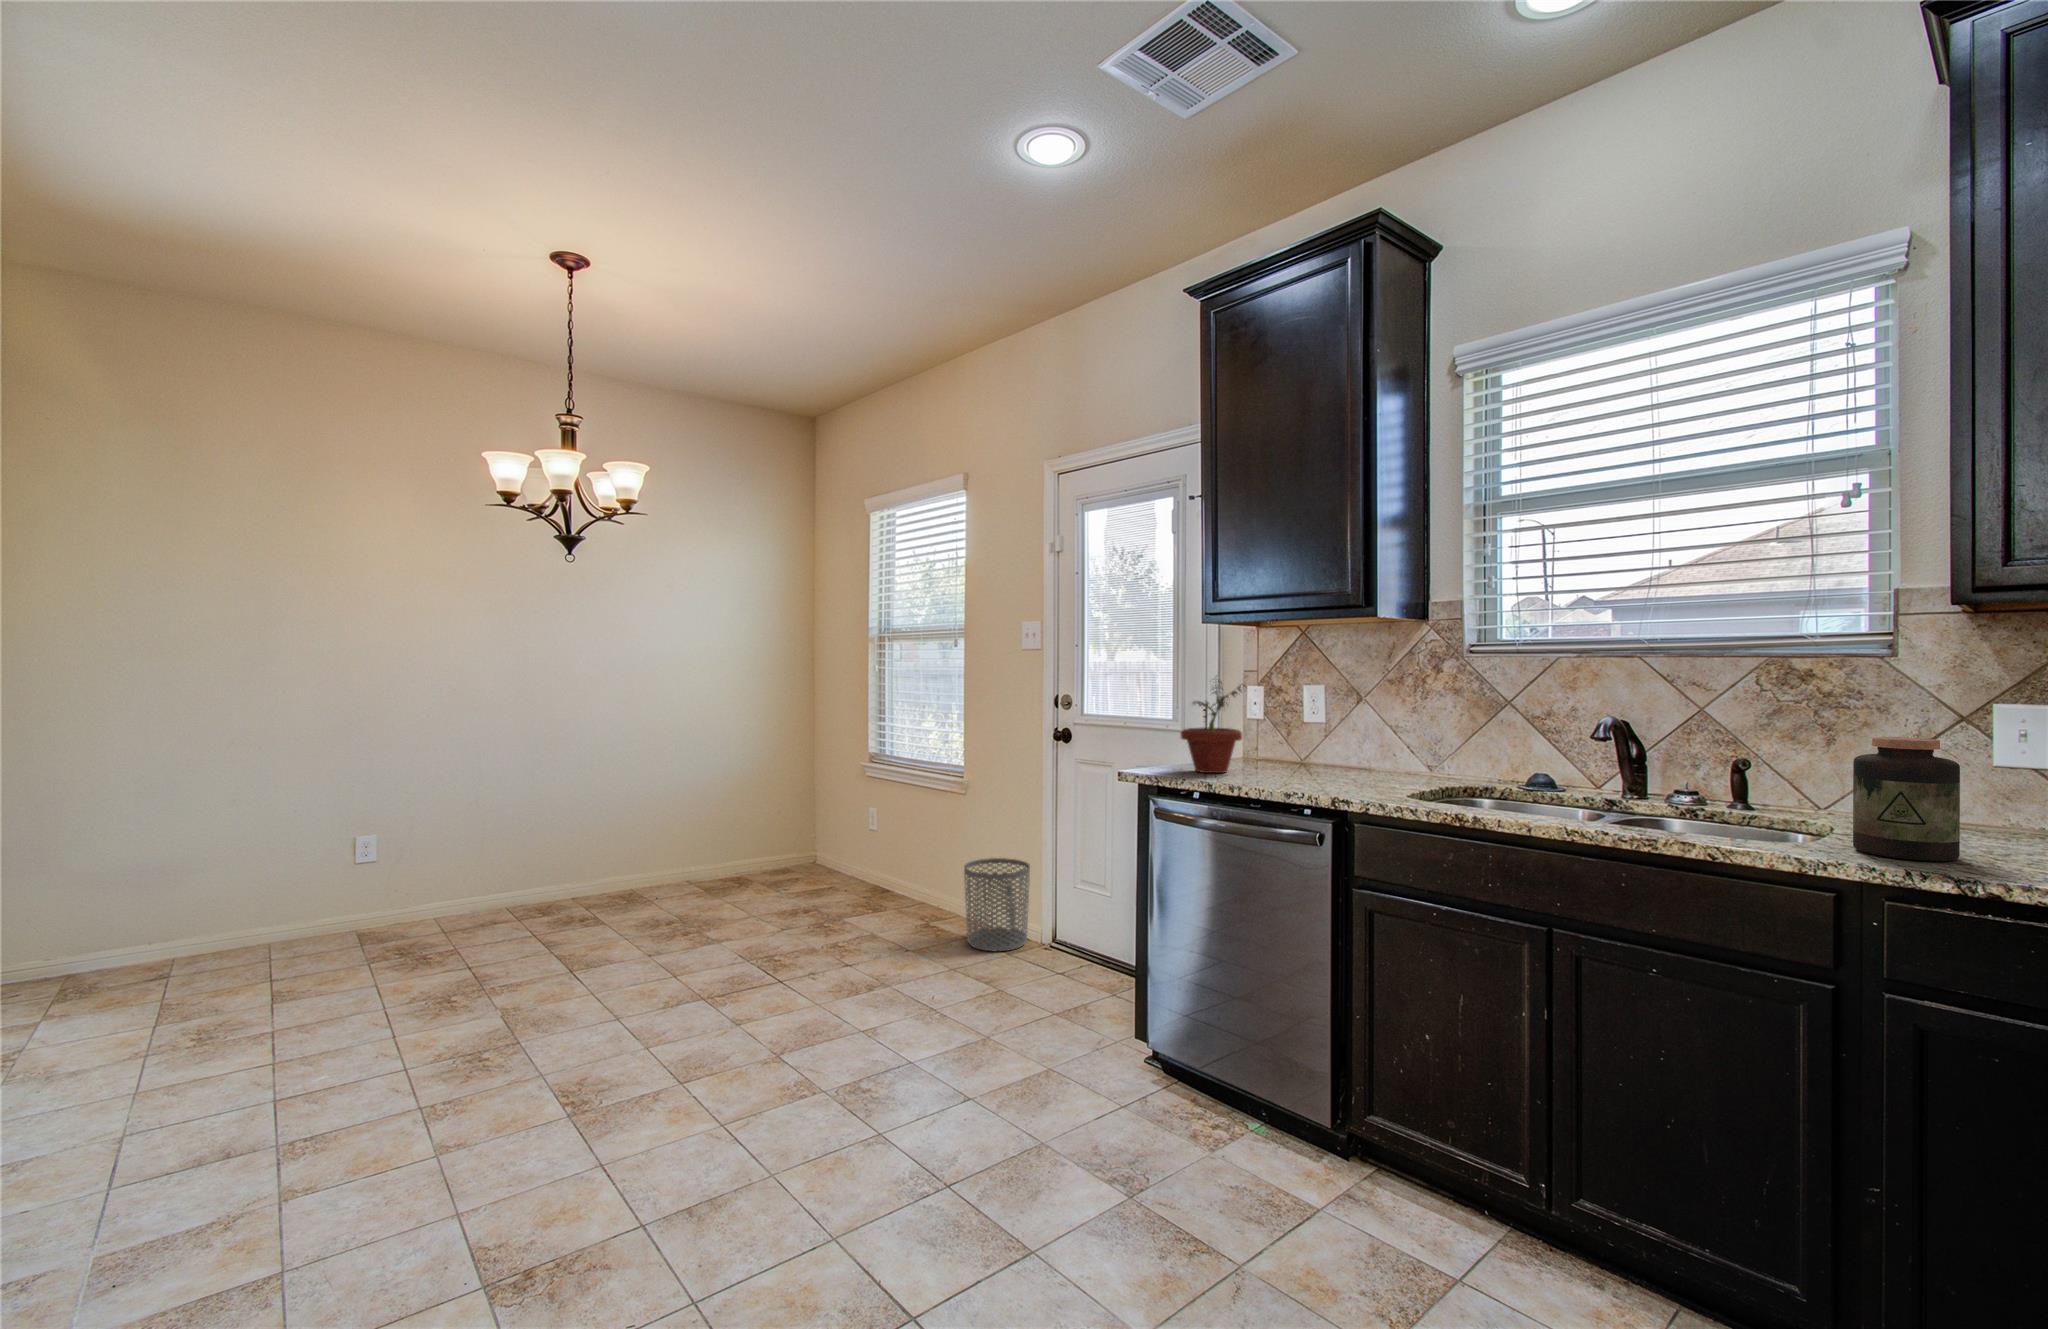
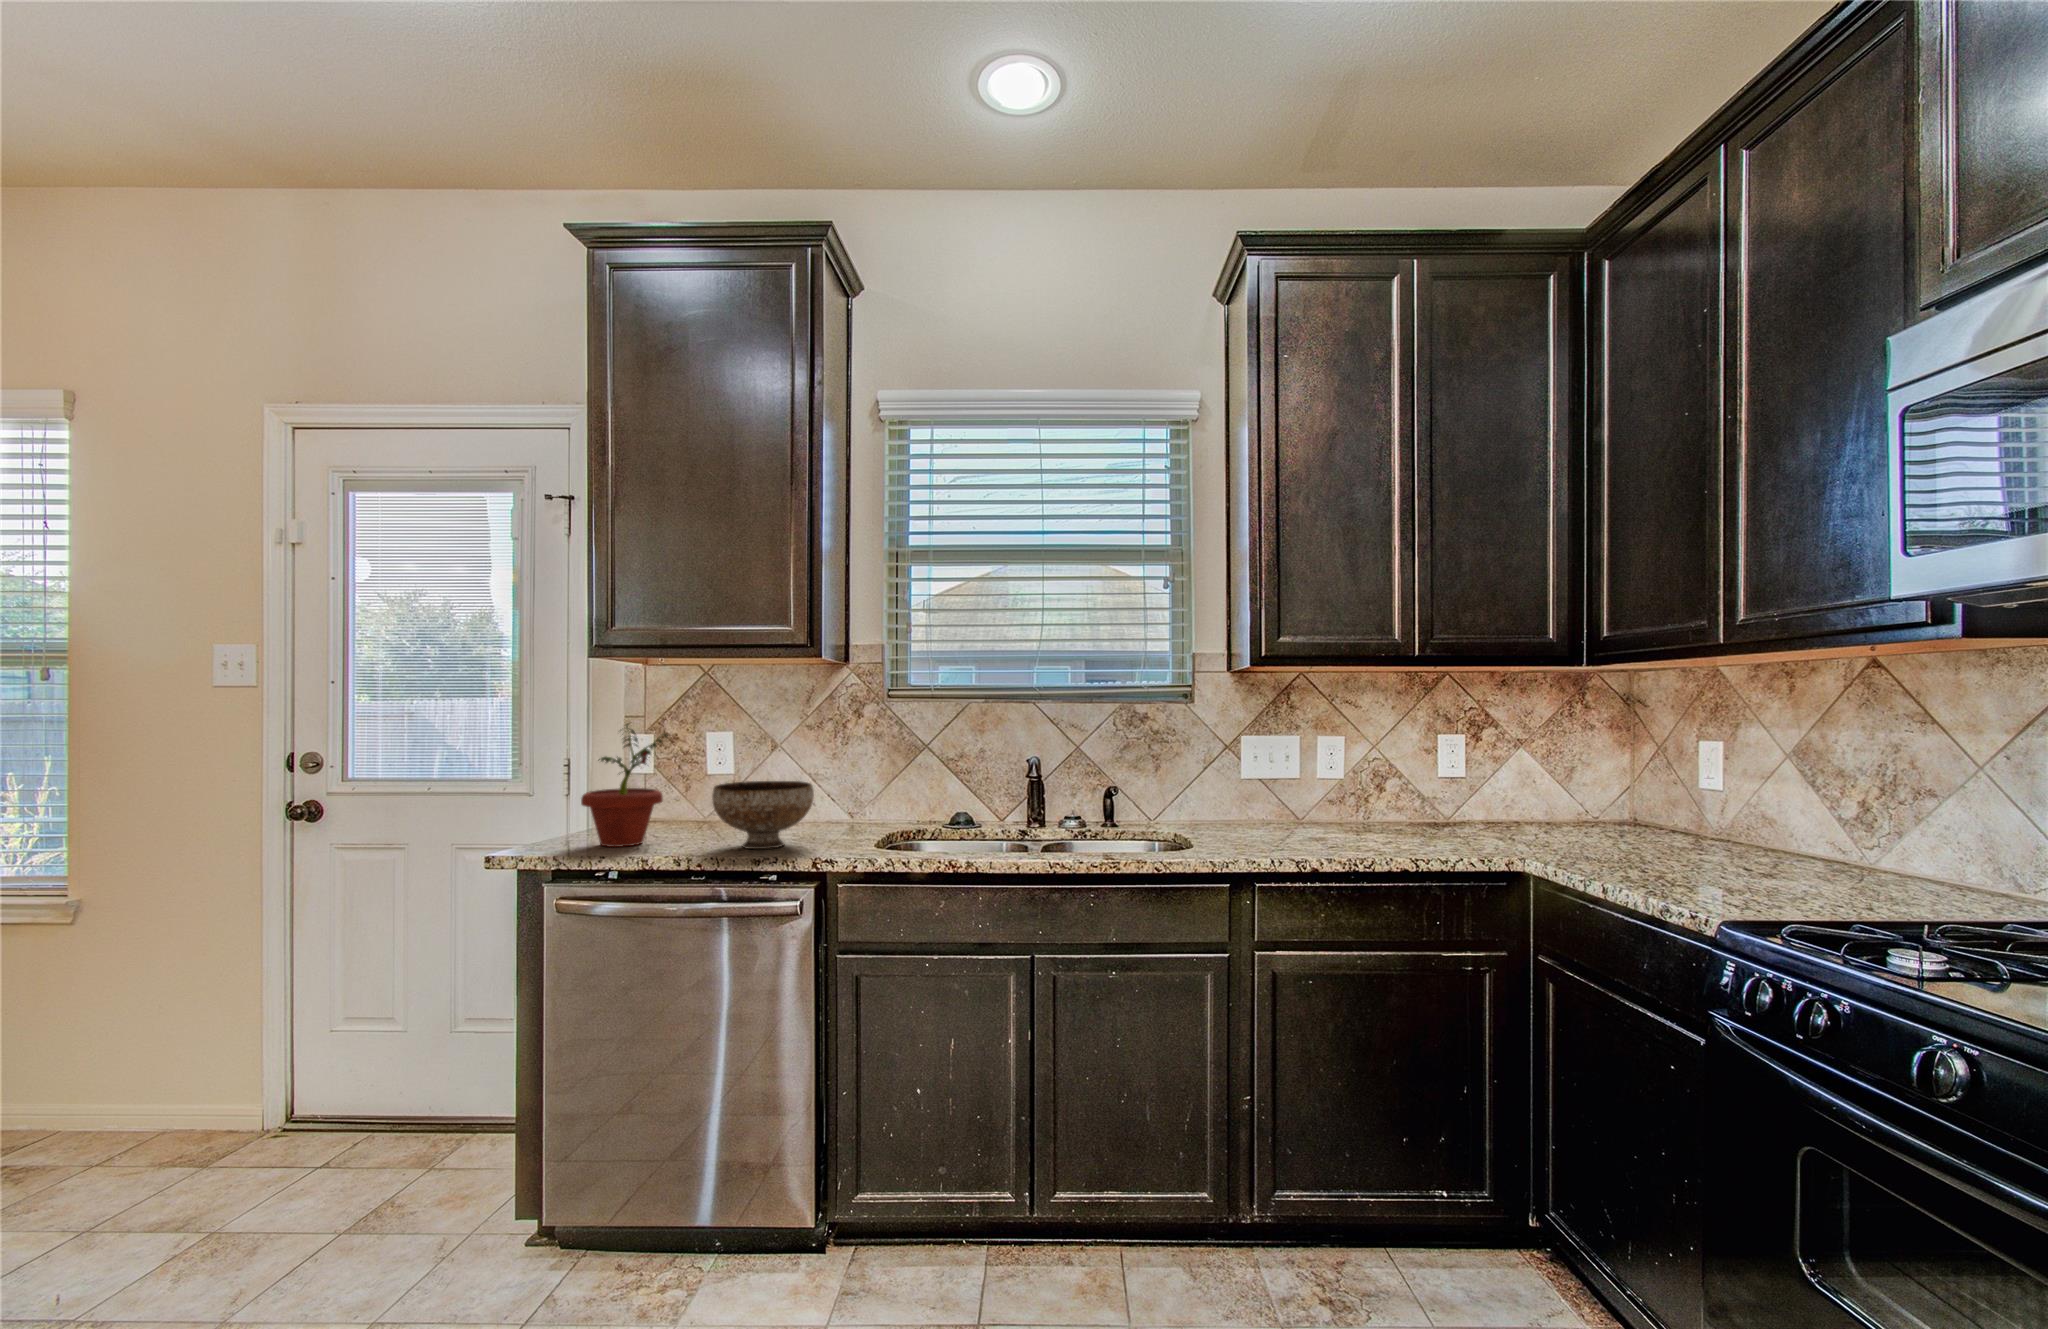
bowl: none [1265,727,1356,786] -> present [712,781,814,849]
jar: present [1853,737,1960,861] -> none [1221,765,1277,853]
waste bin: present [964,858,1030,951] -> none [87,1015,231,1182]

